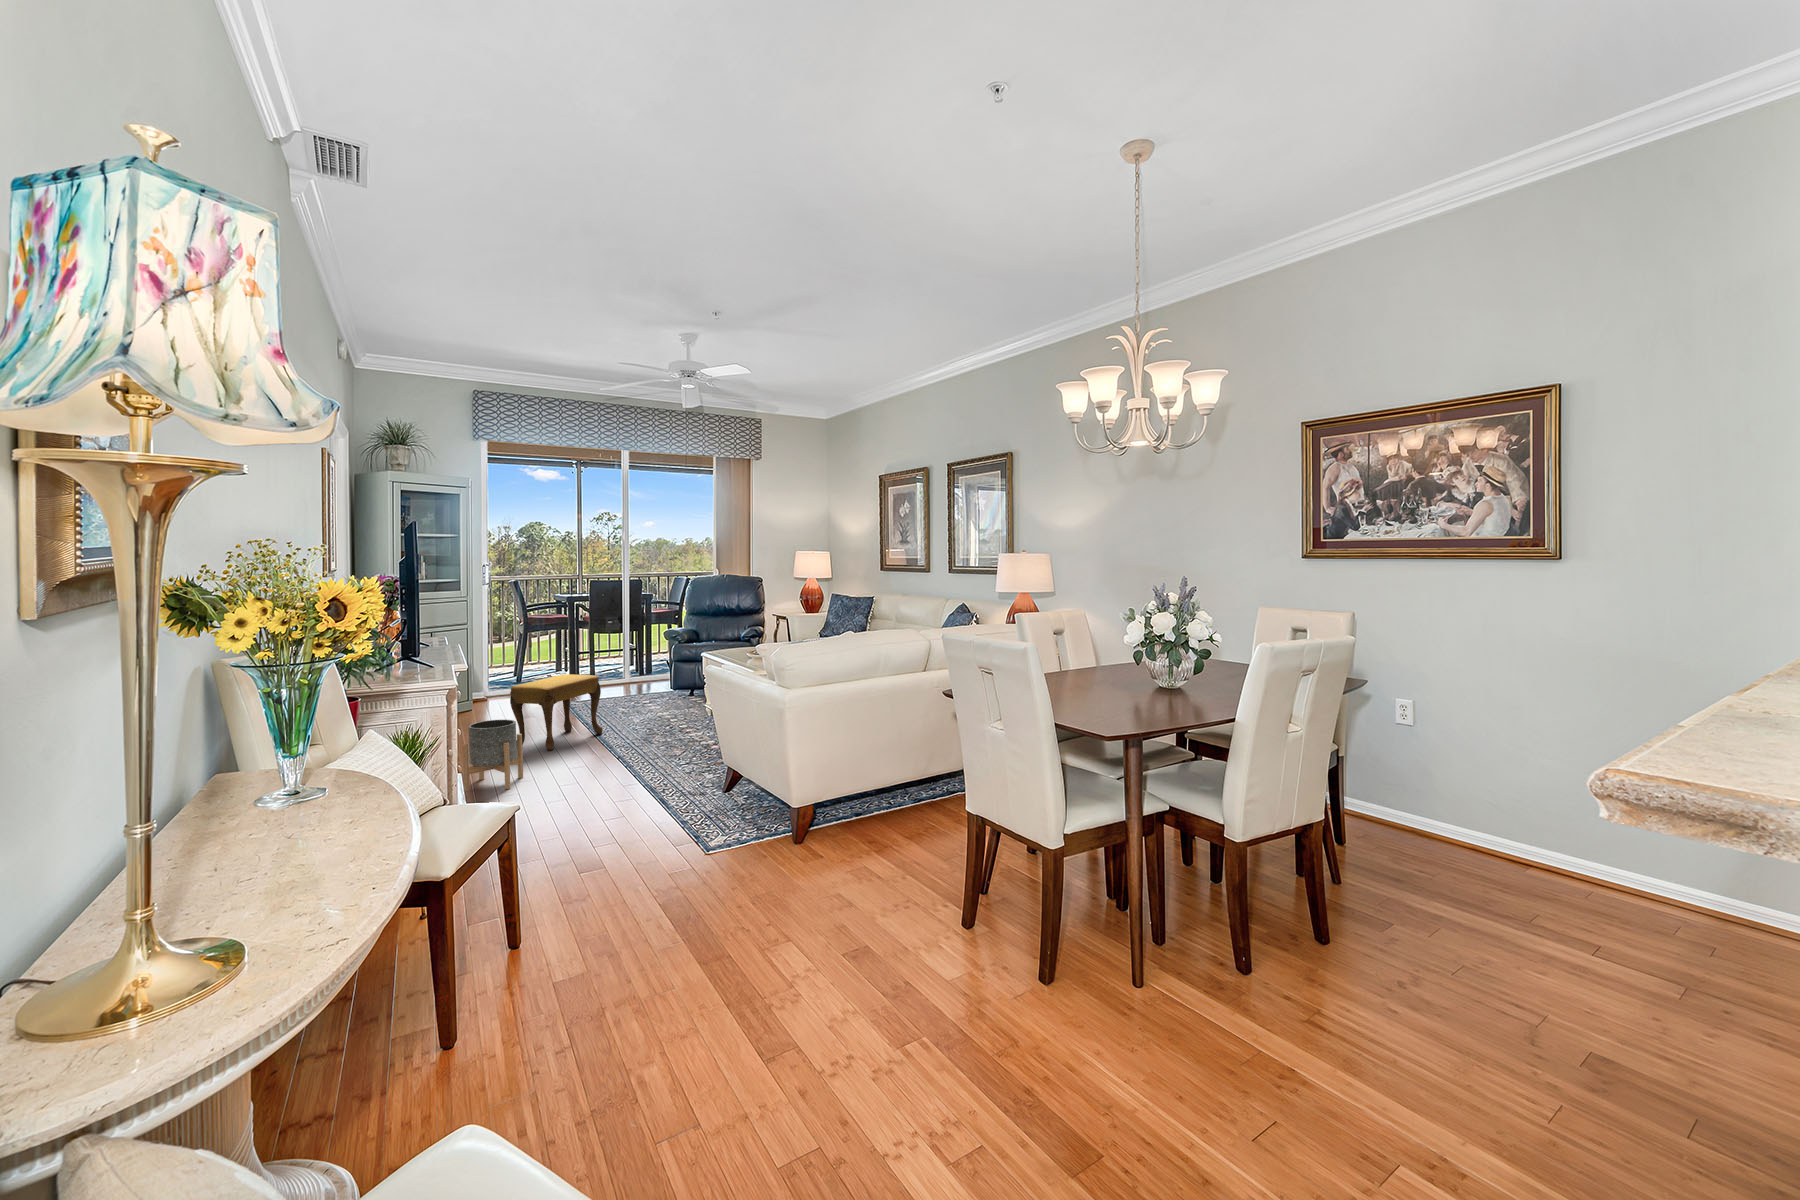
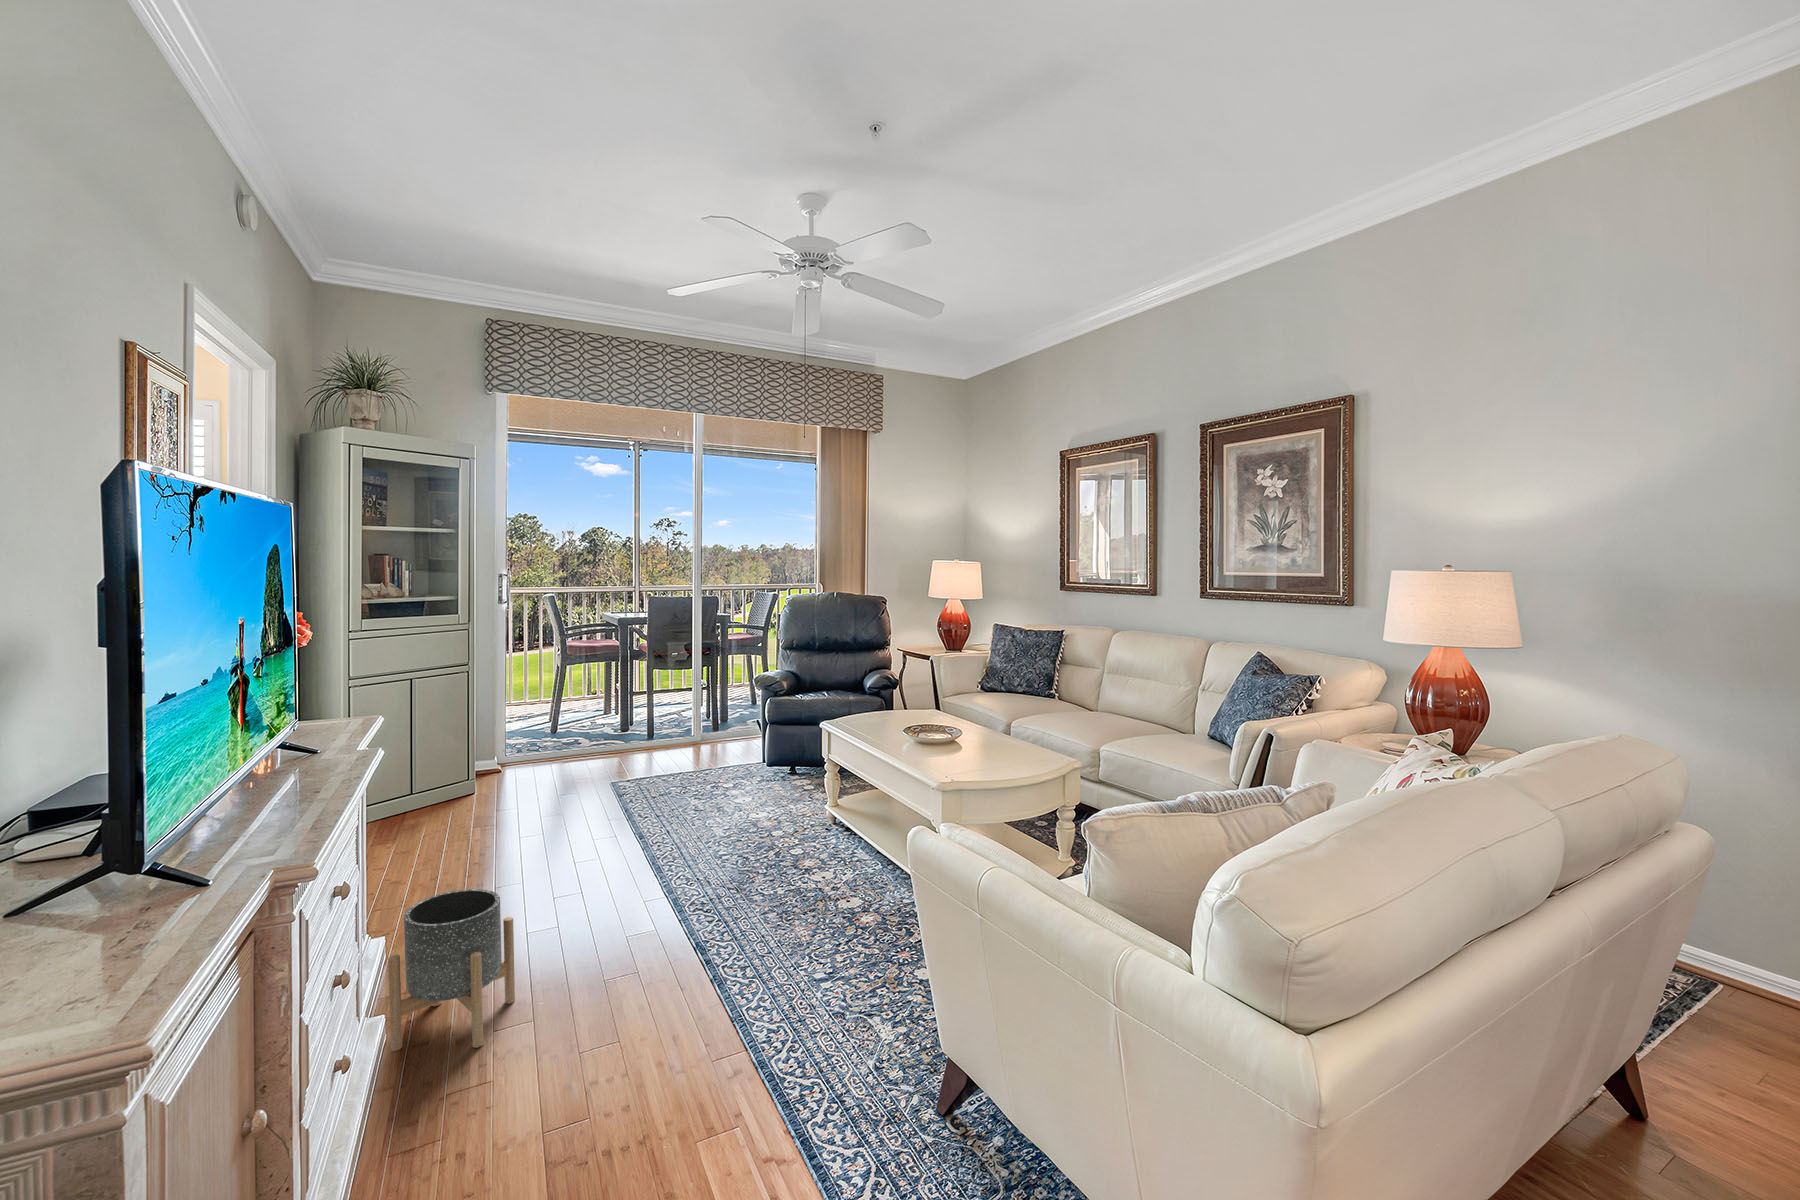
footstool: present [510,674,602,750] -> none [510,762,663,911]

